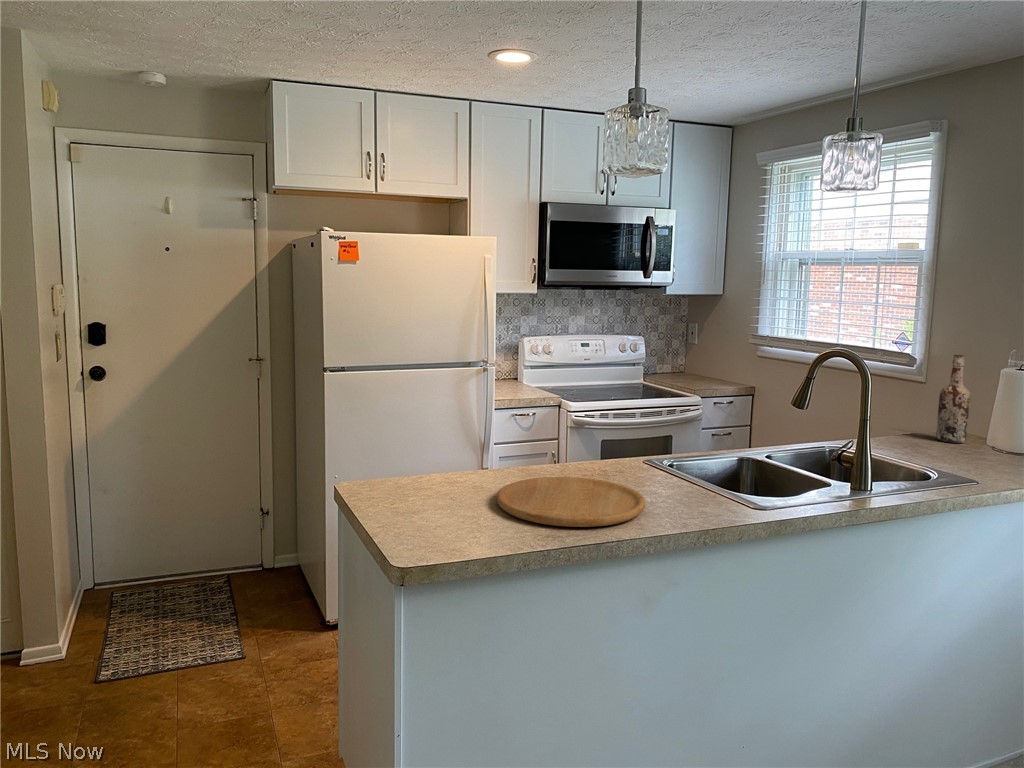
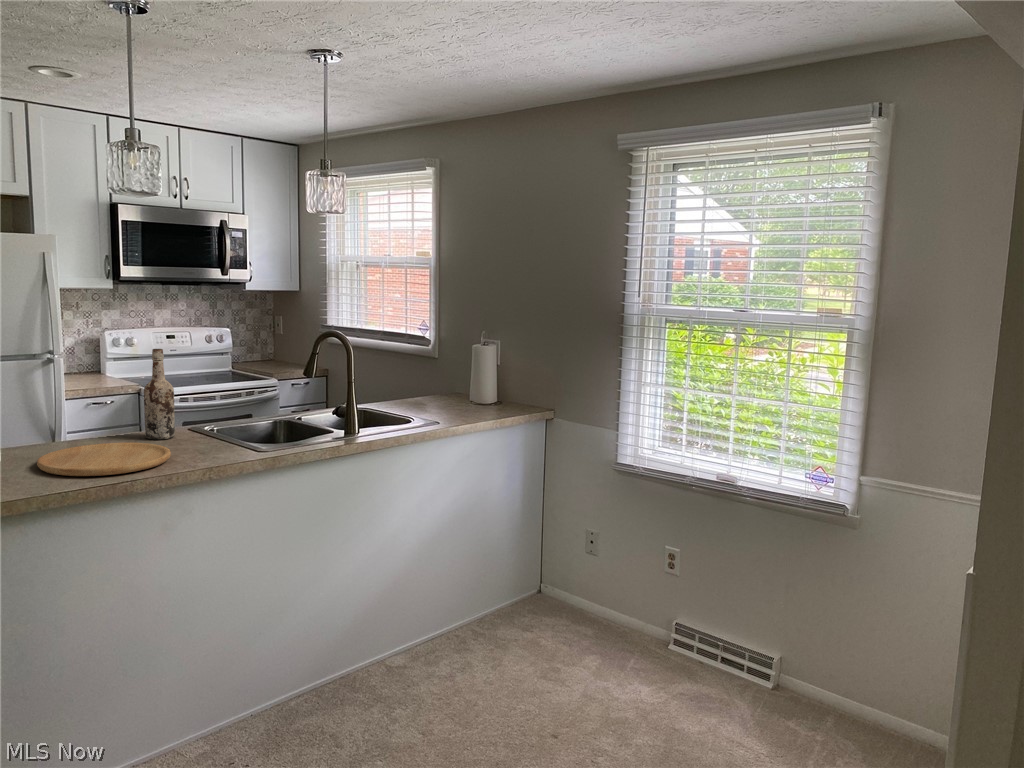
wine bottle: present [936,355,971,443] -> present [144,349,175,439]

